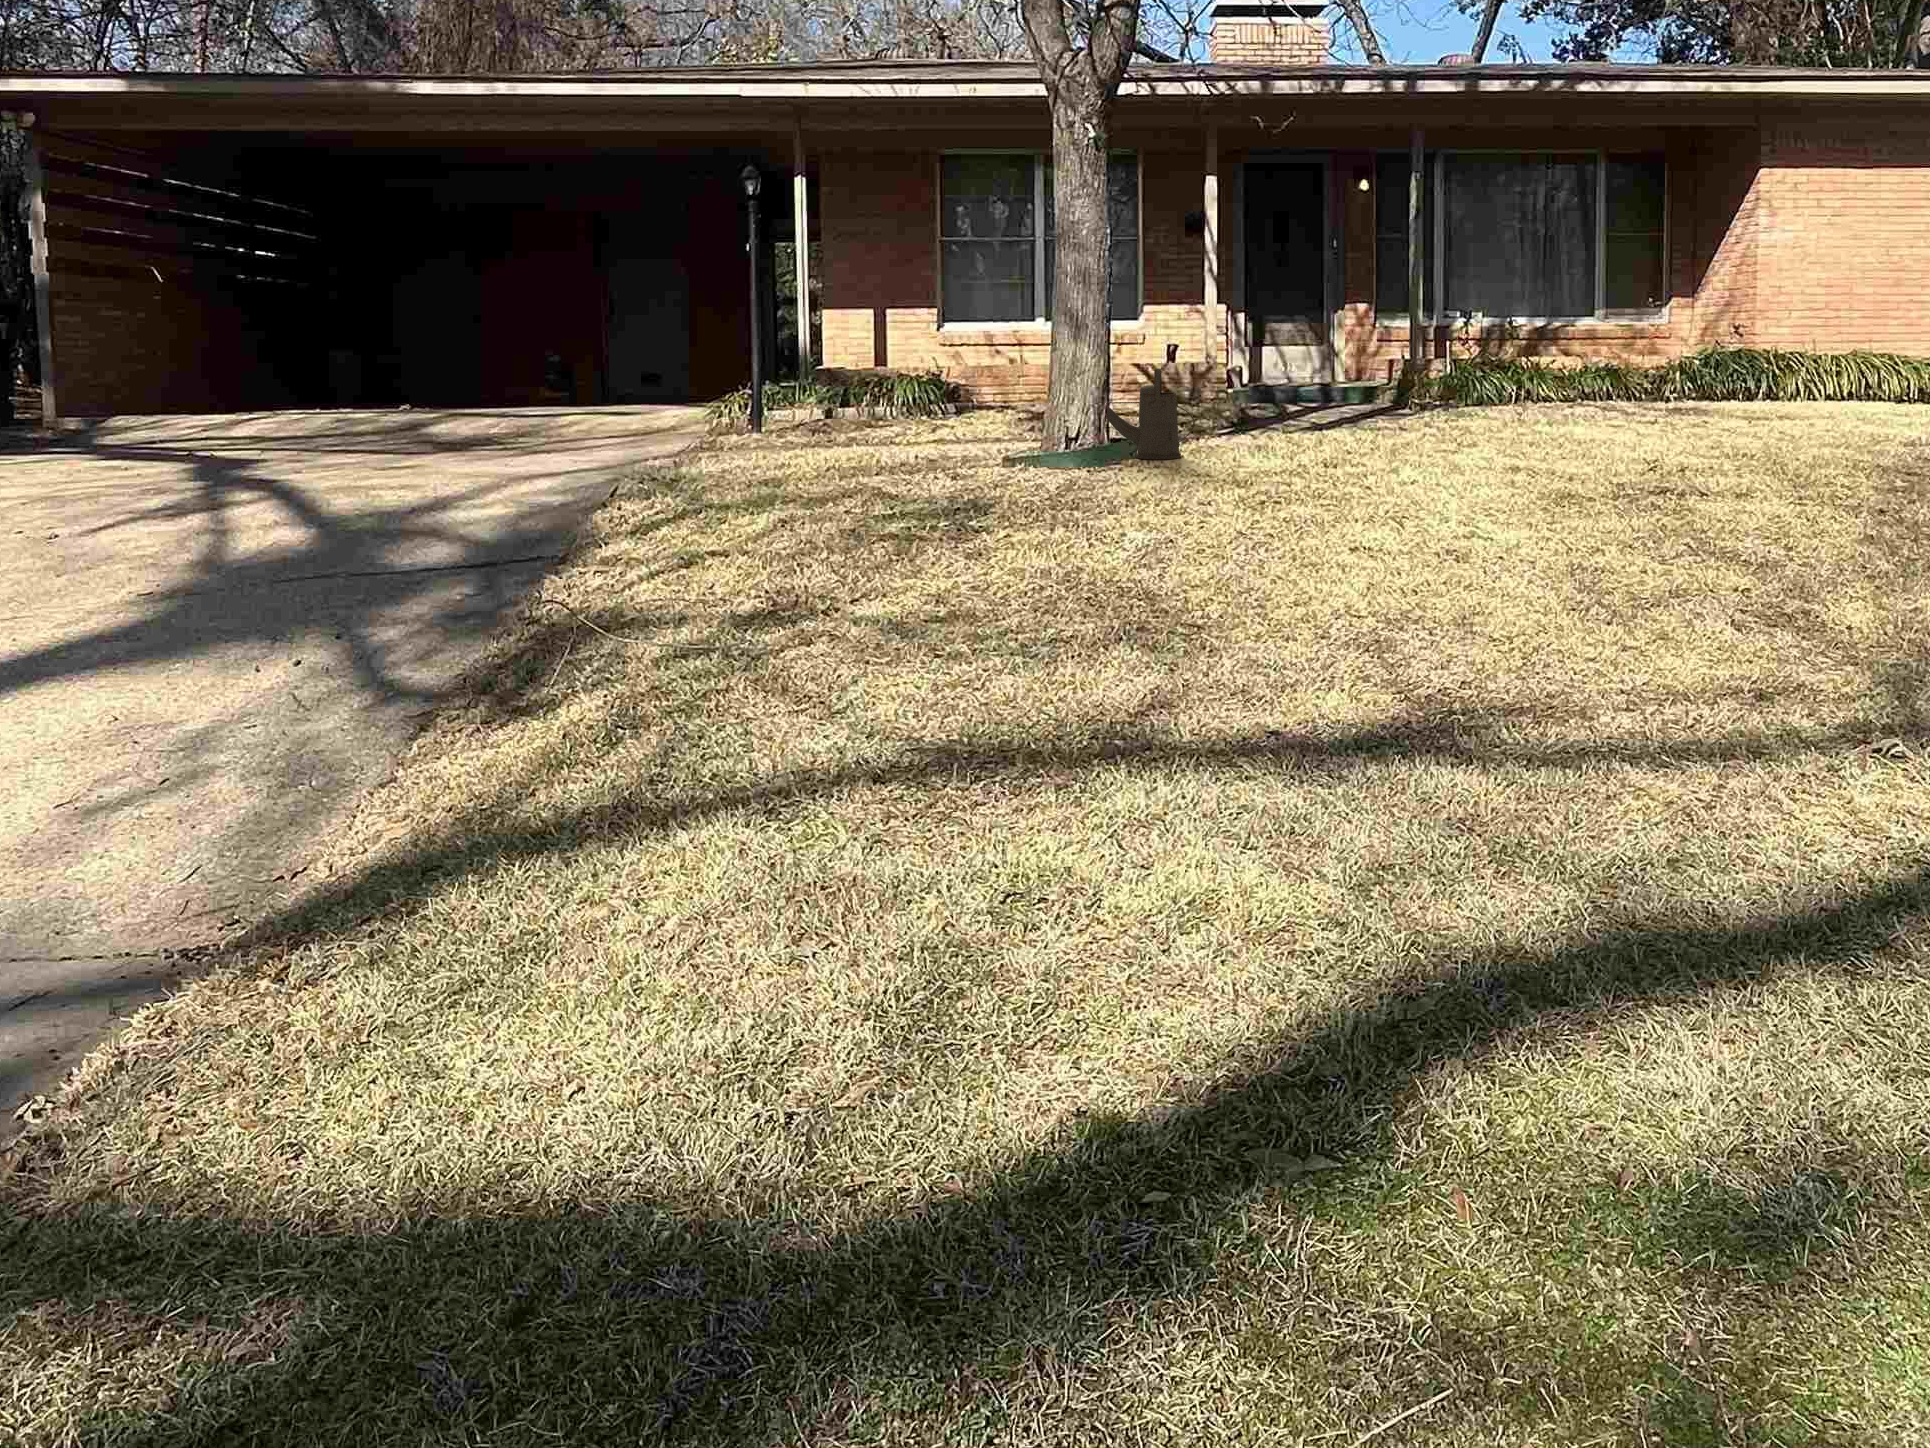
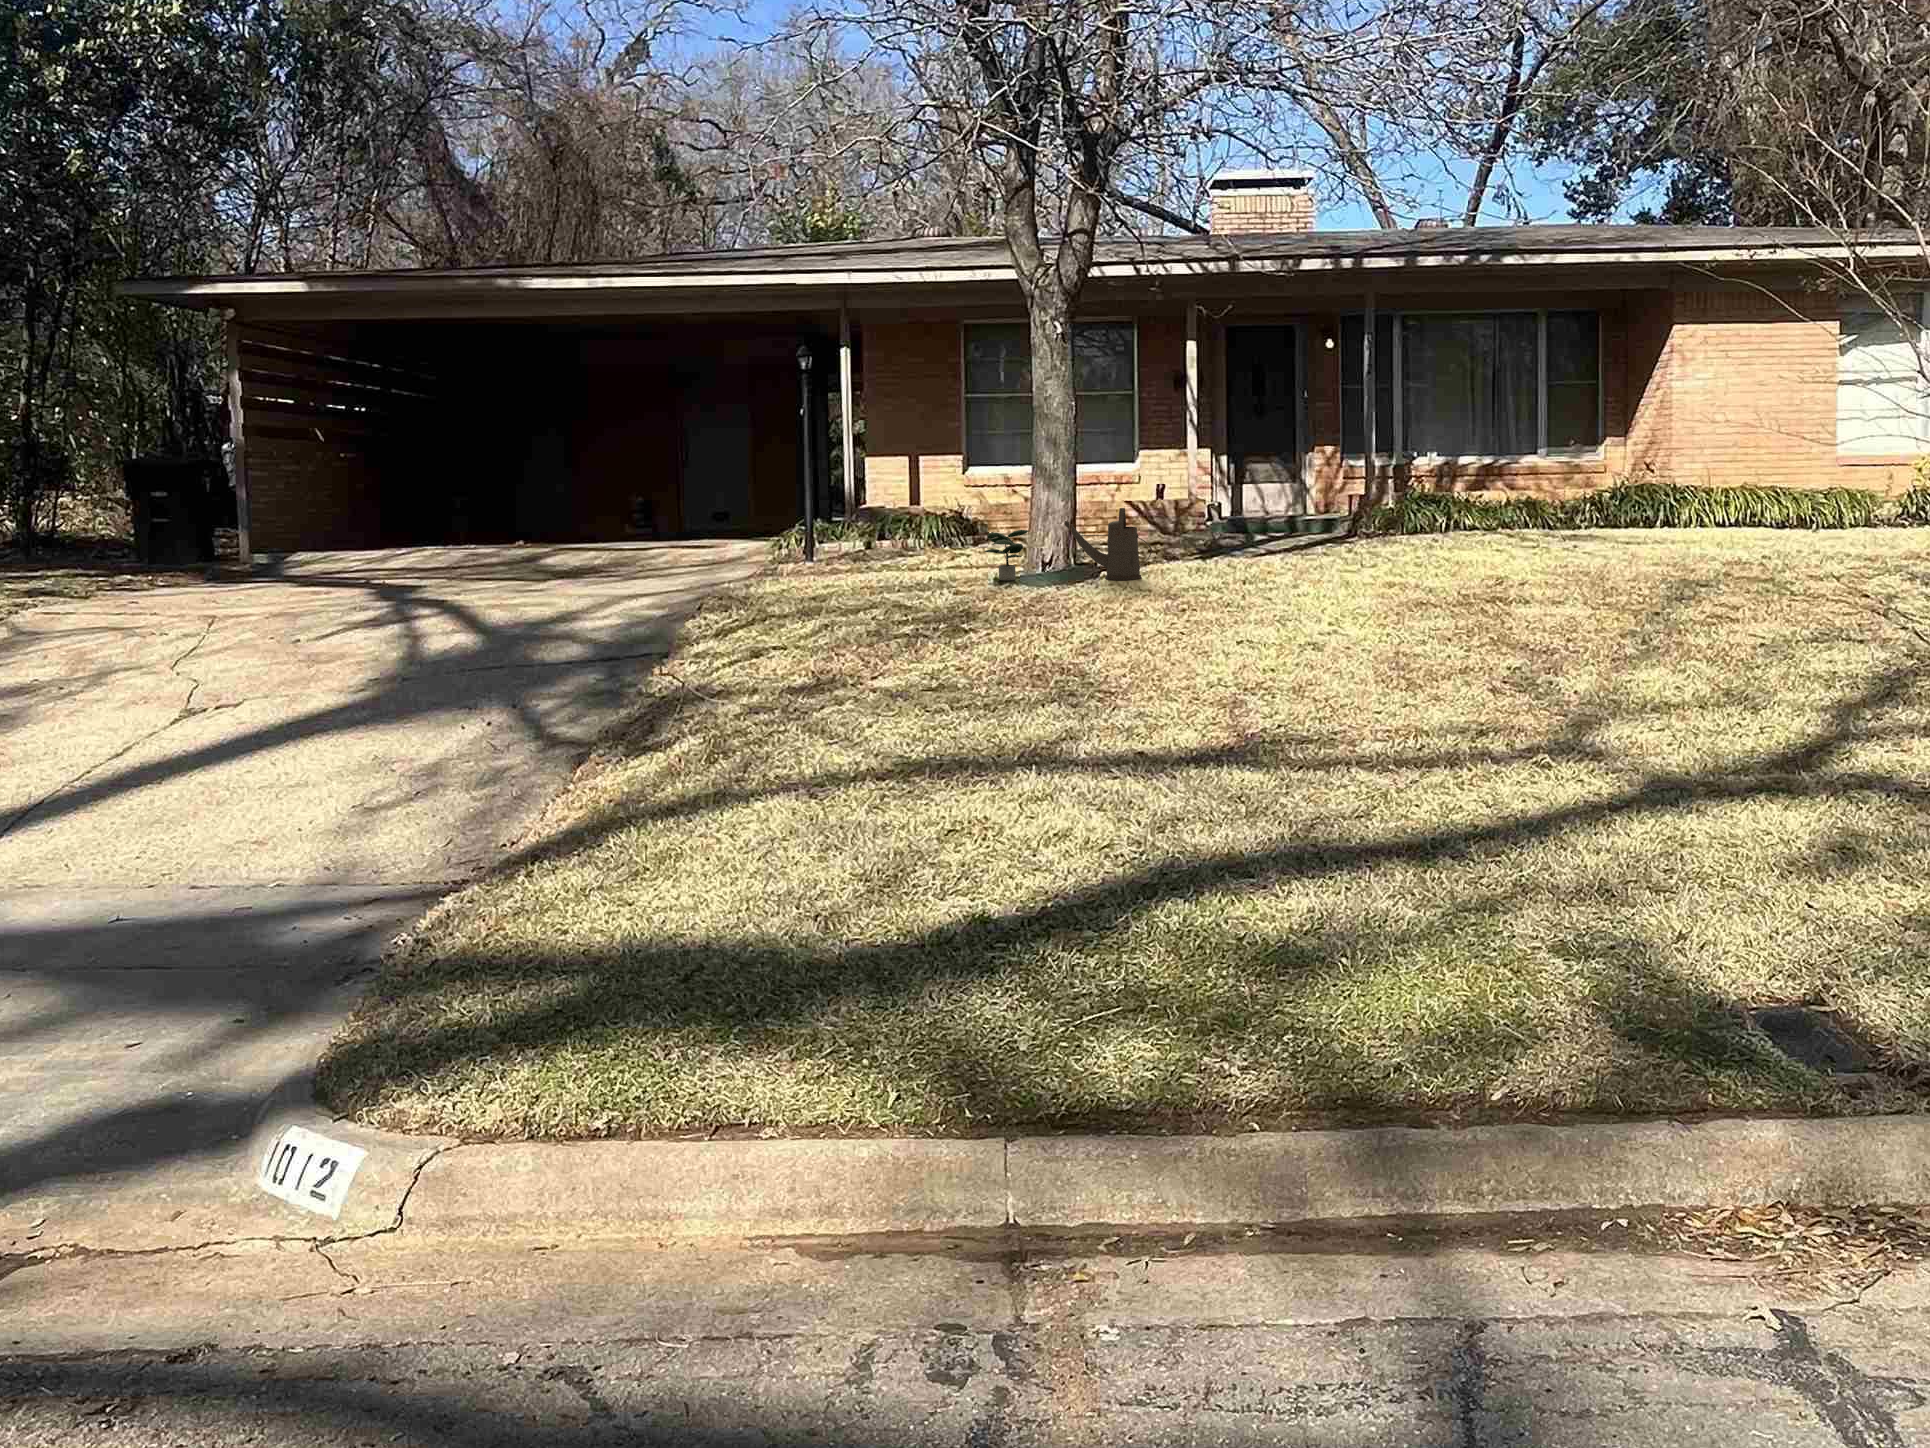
potted plant: none [983,395,1041,459] -> present [985,530,1029,581]

